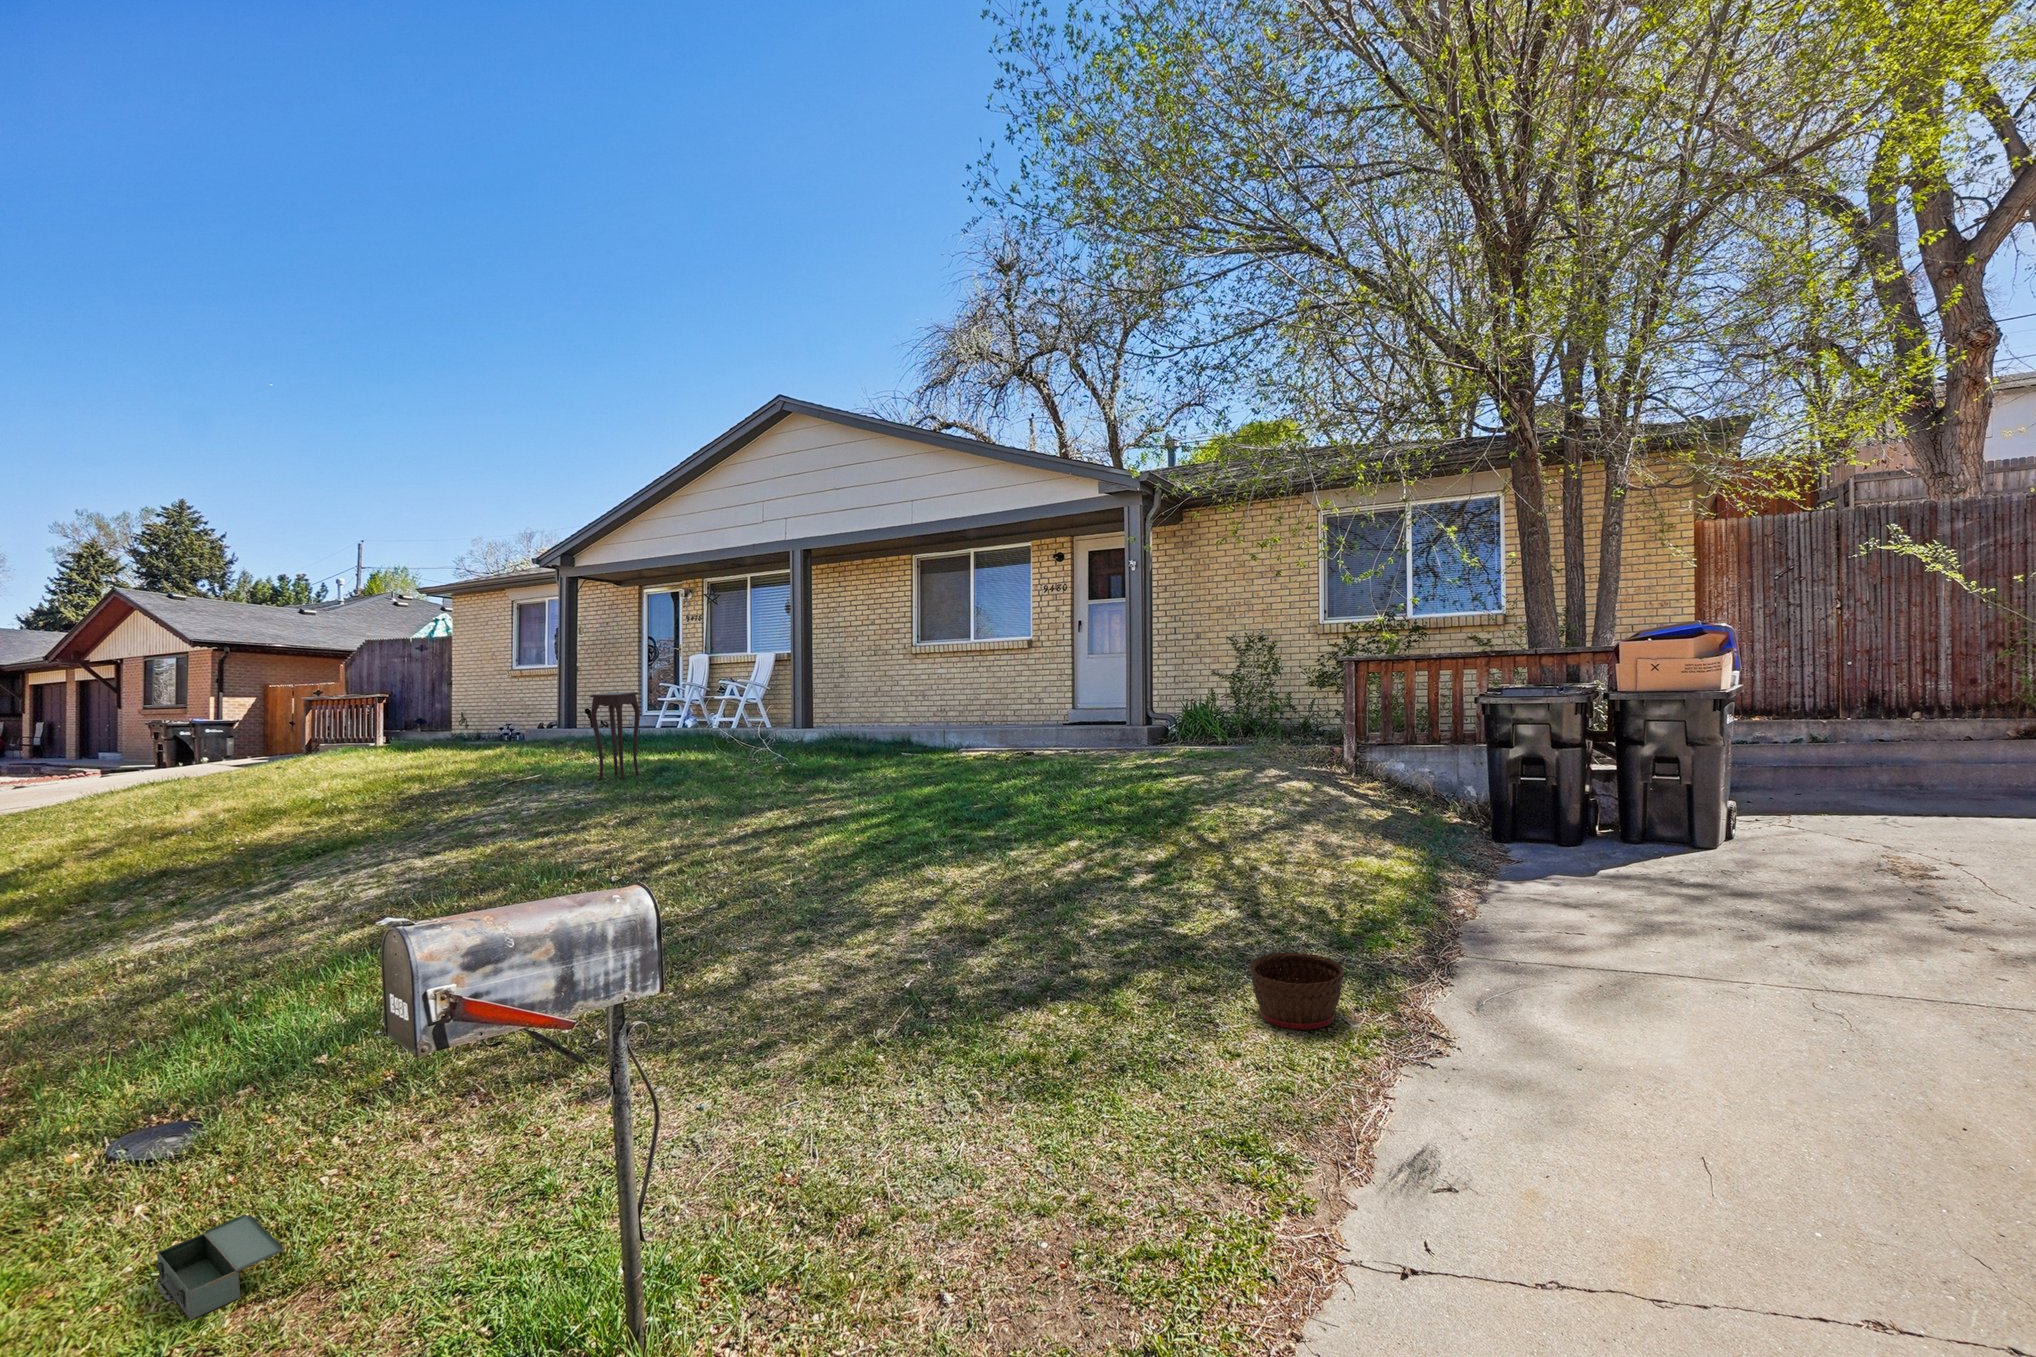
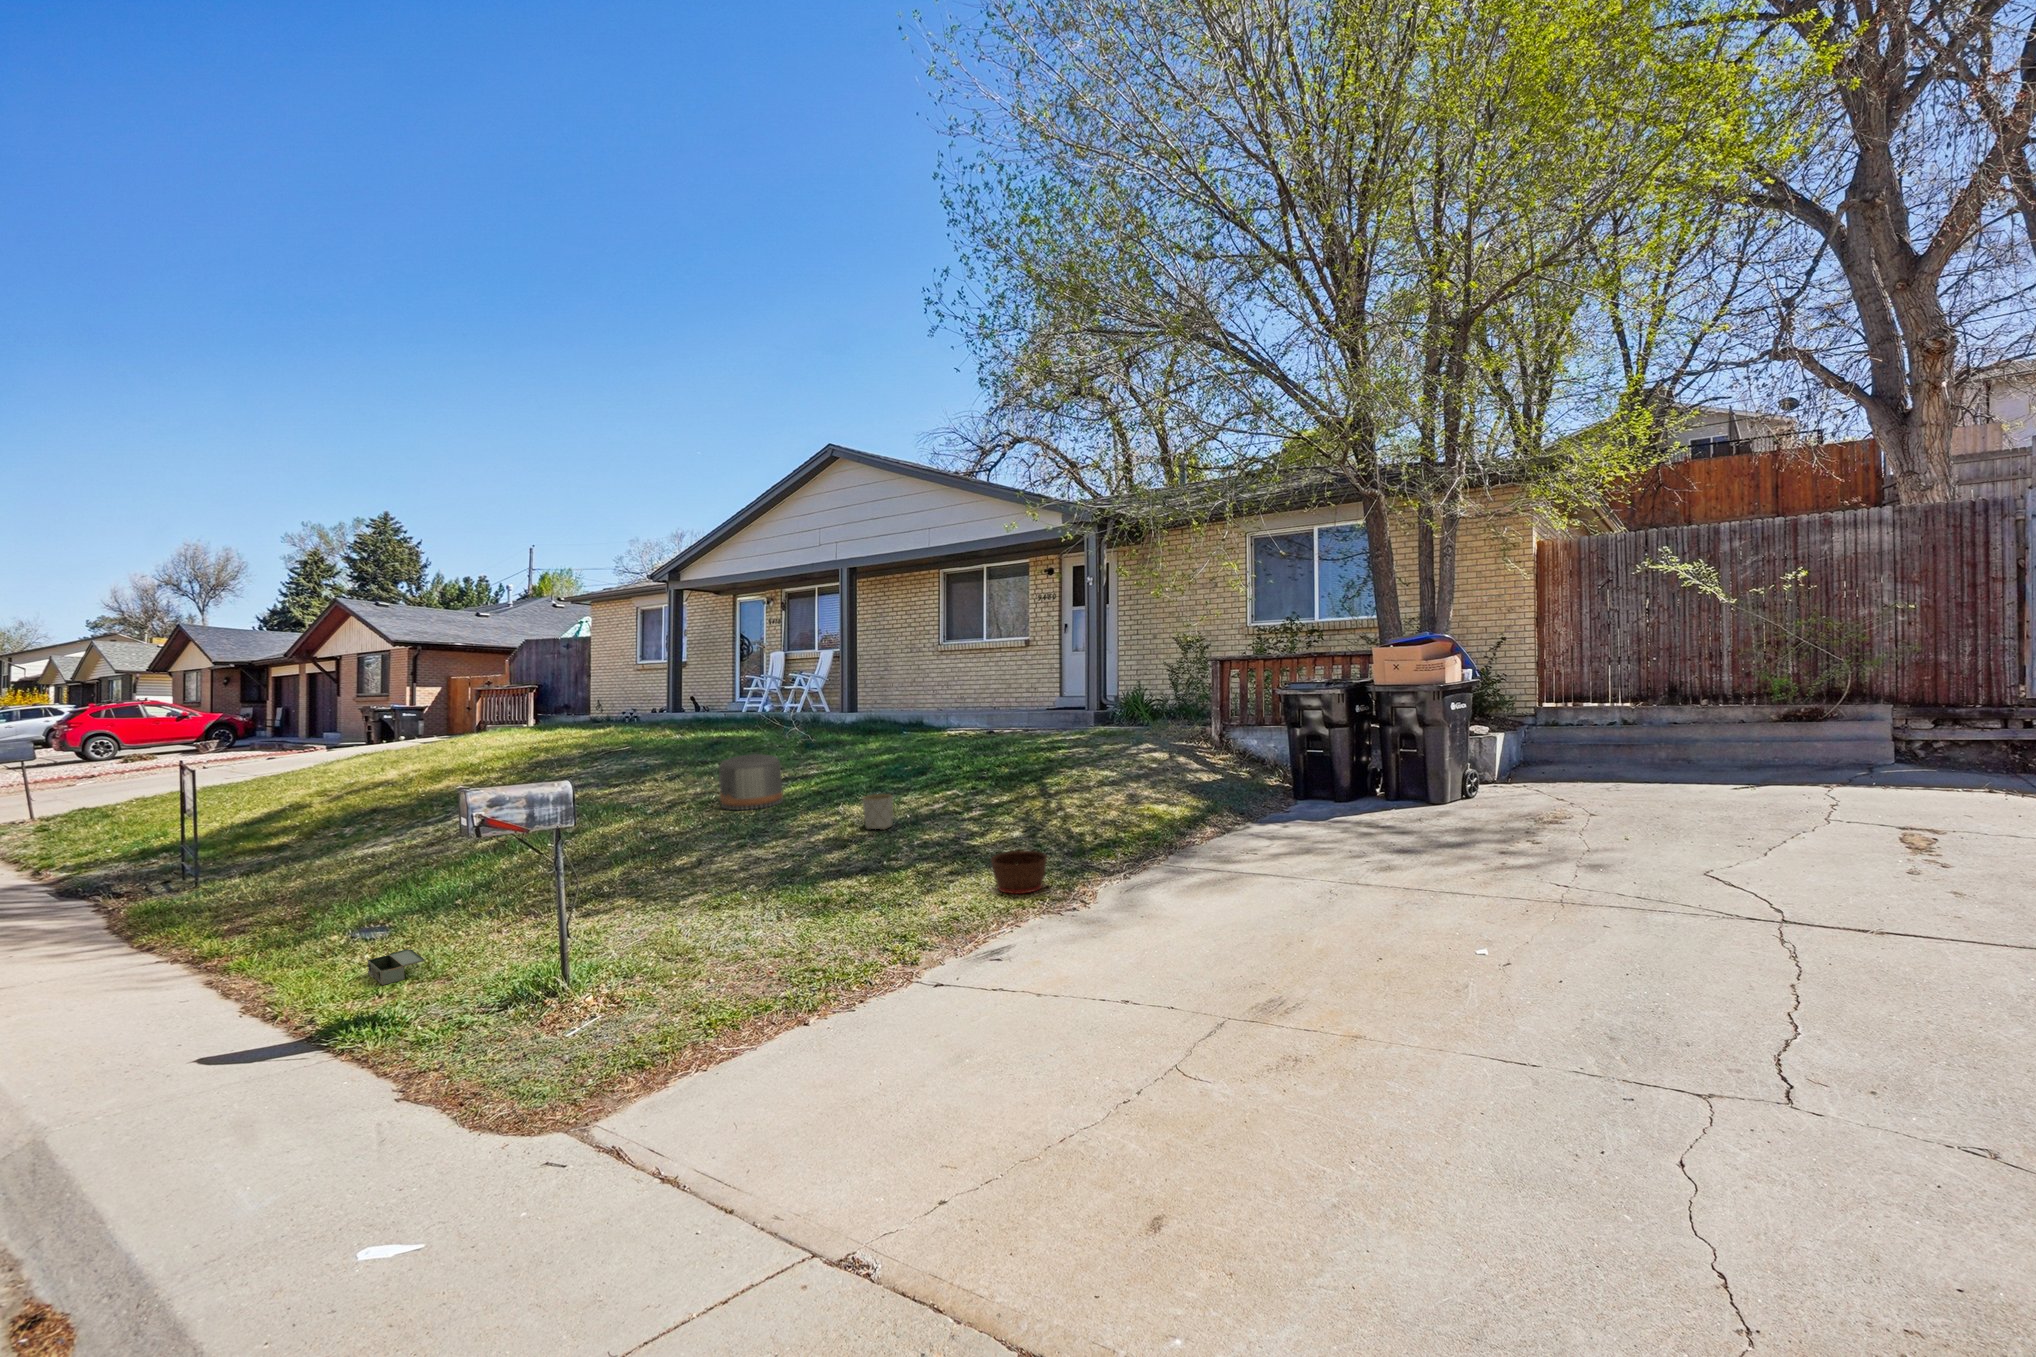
side table: present [590,692,640,779] -> none [662,684,699,749]
pouf: none [724,793,815,878] -> present [719,754,783,810]
planter: none [965,854,1010,909] -> present [862,794,893,829]

